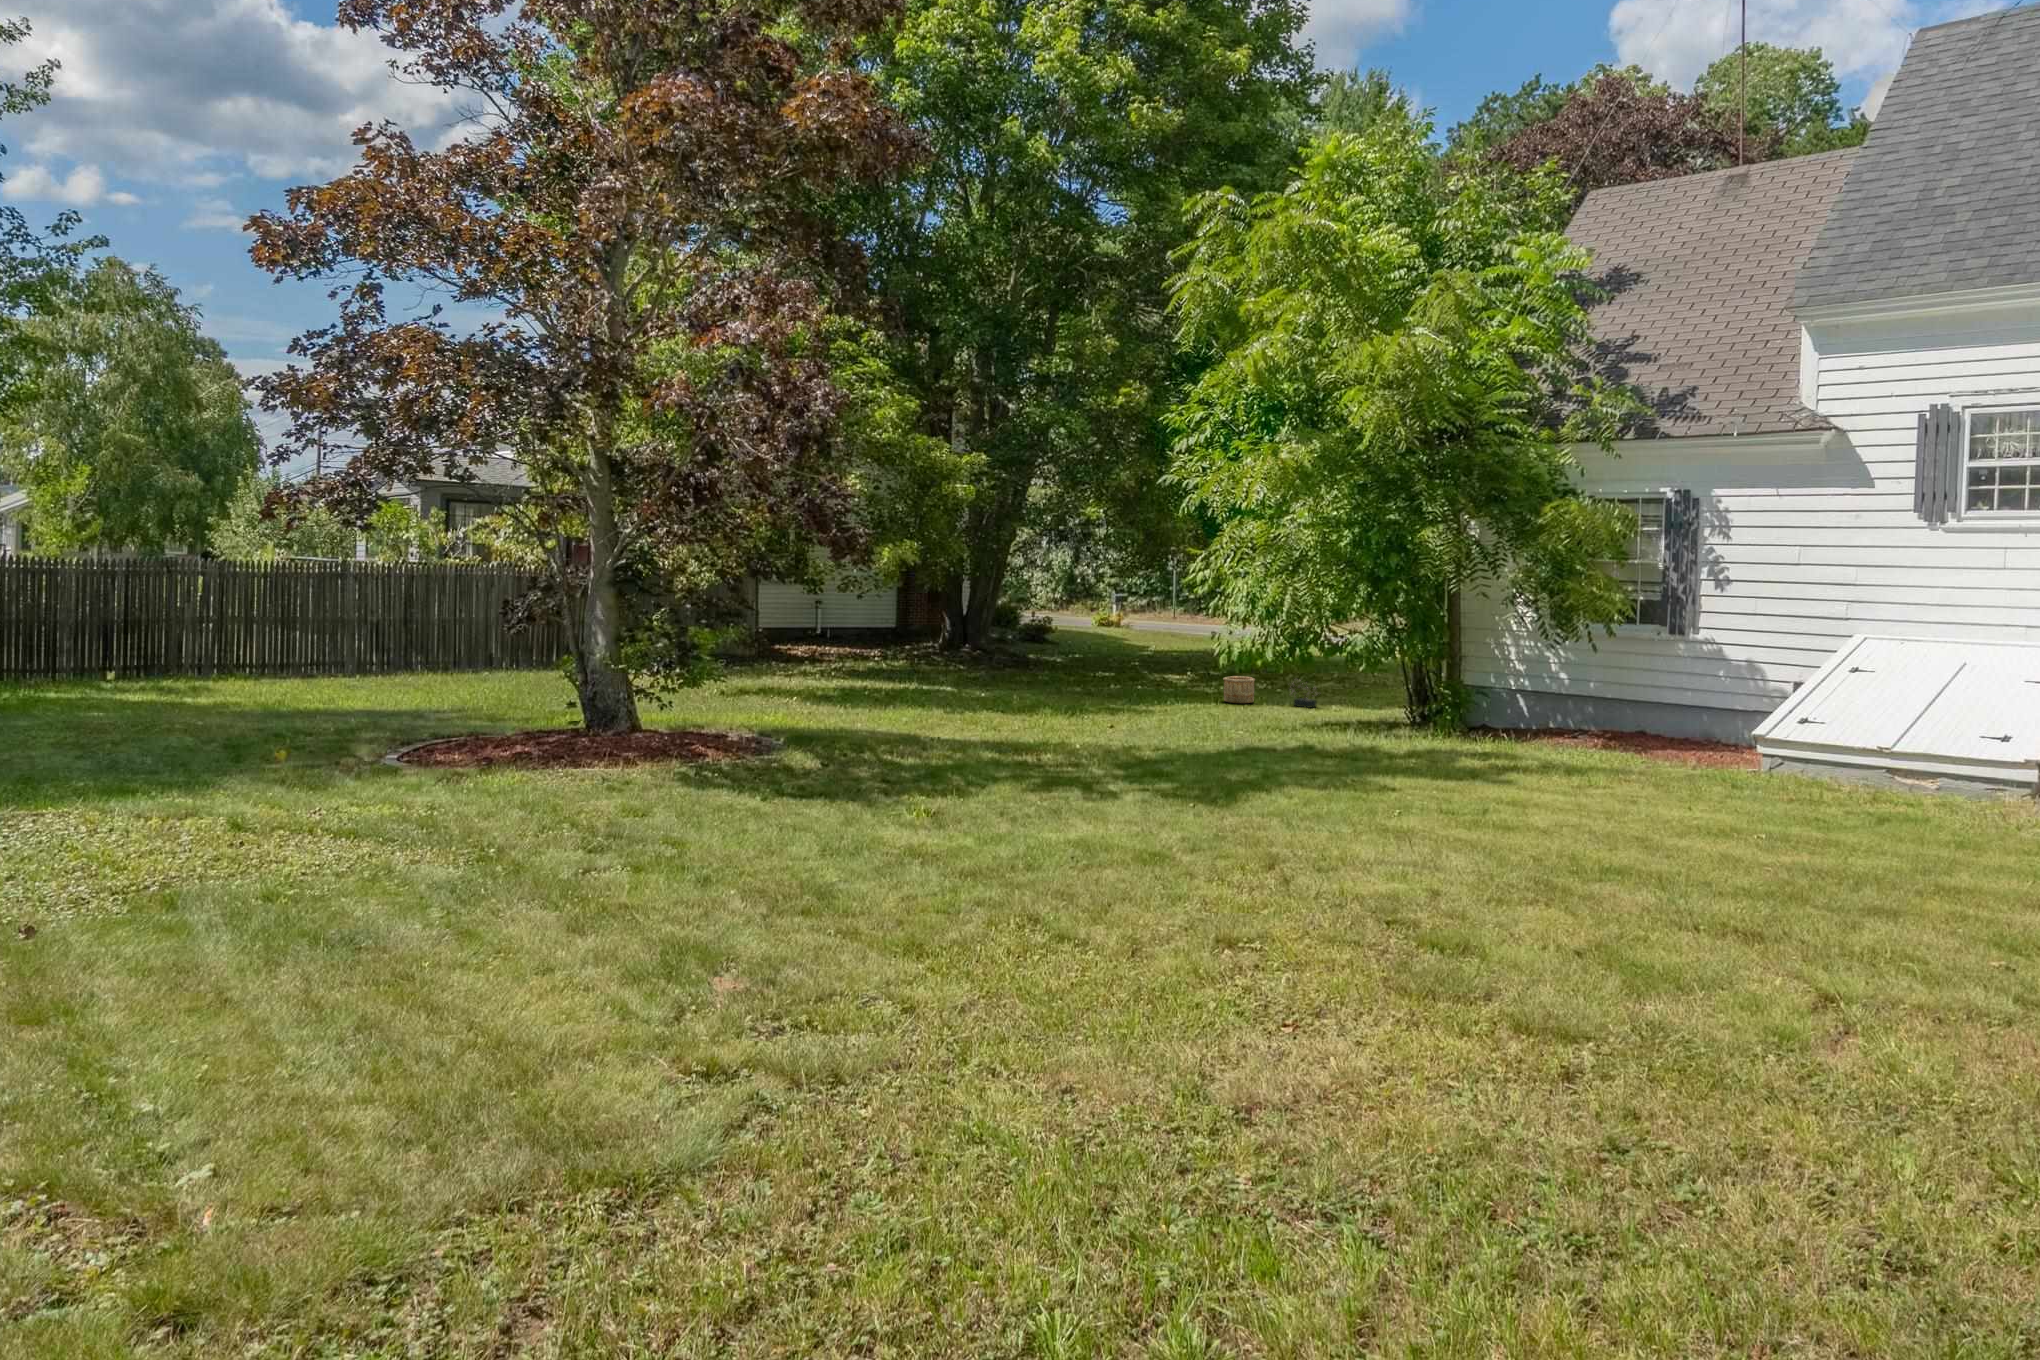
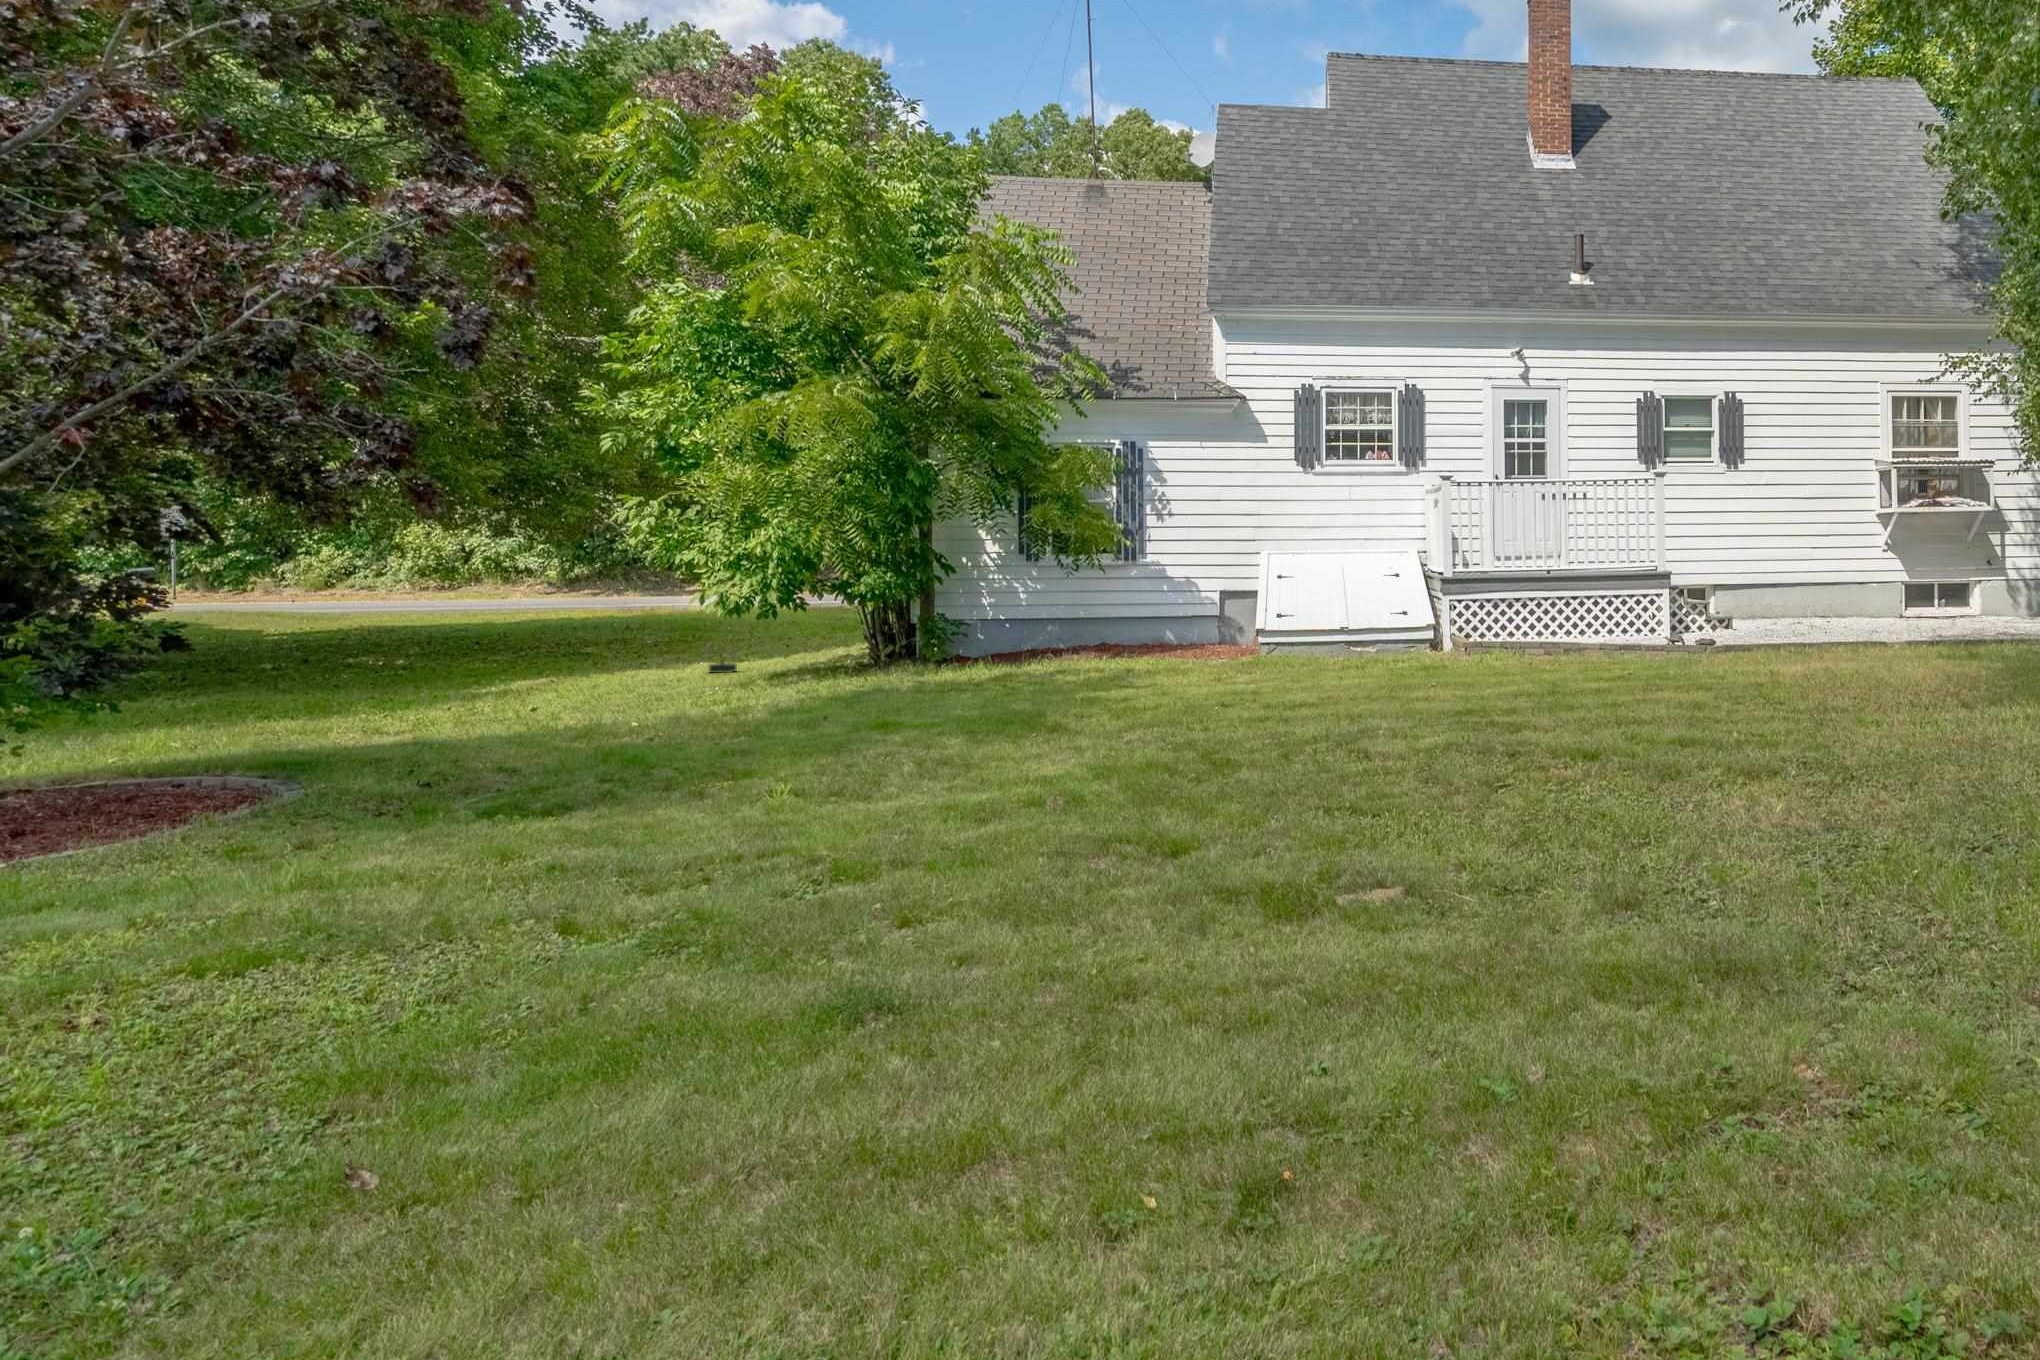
wooden bucket: present [1223,676,1255,703] -> none [612,646,655,678]

